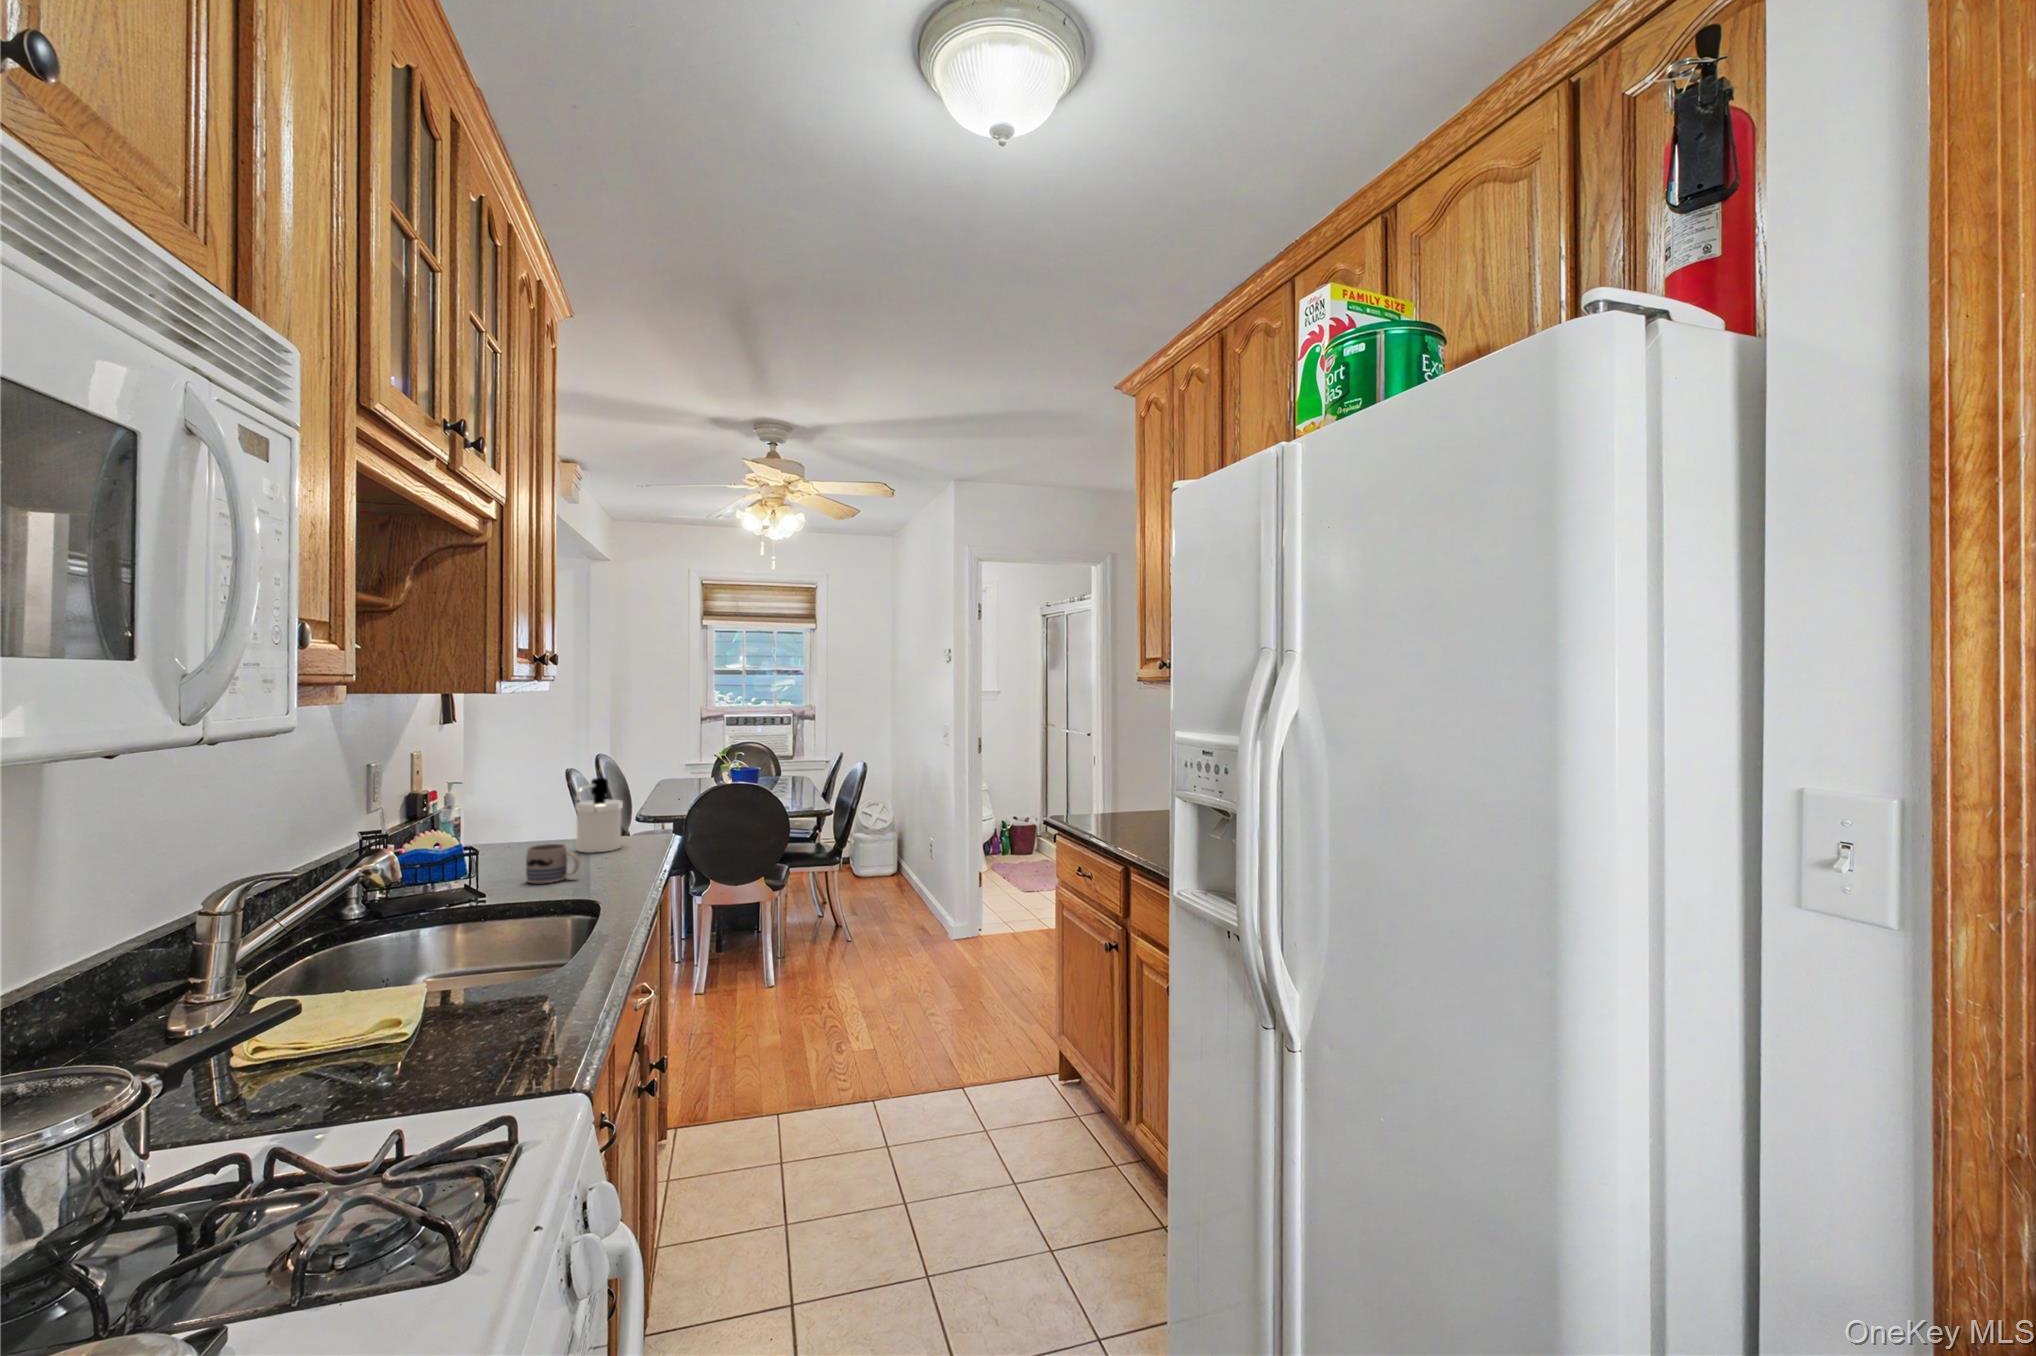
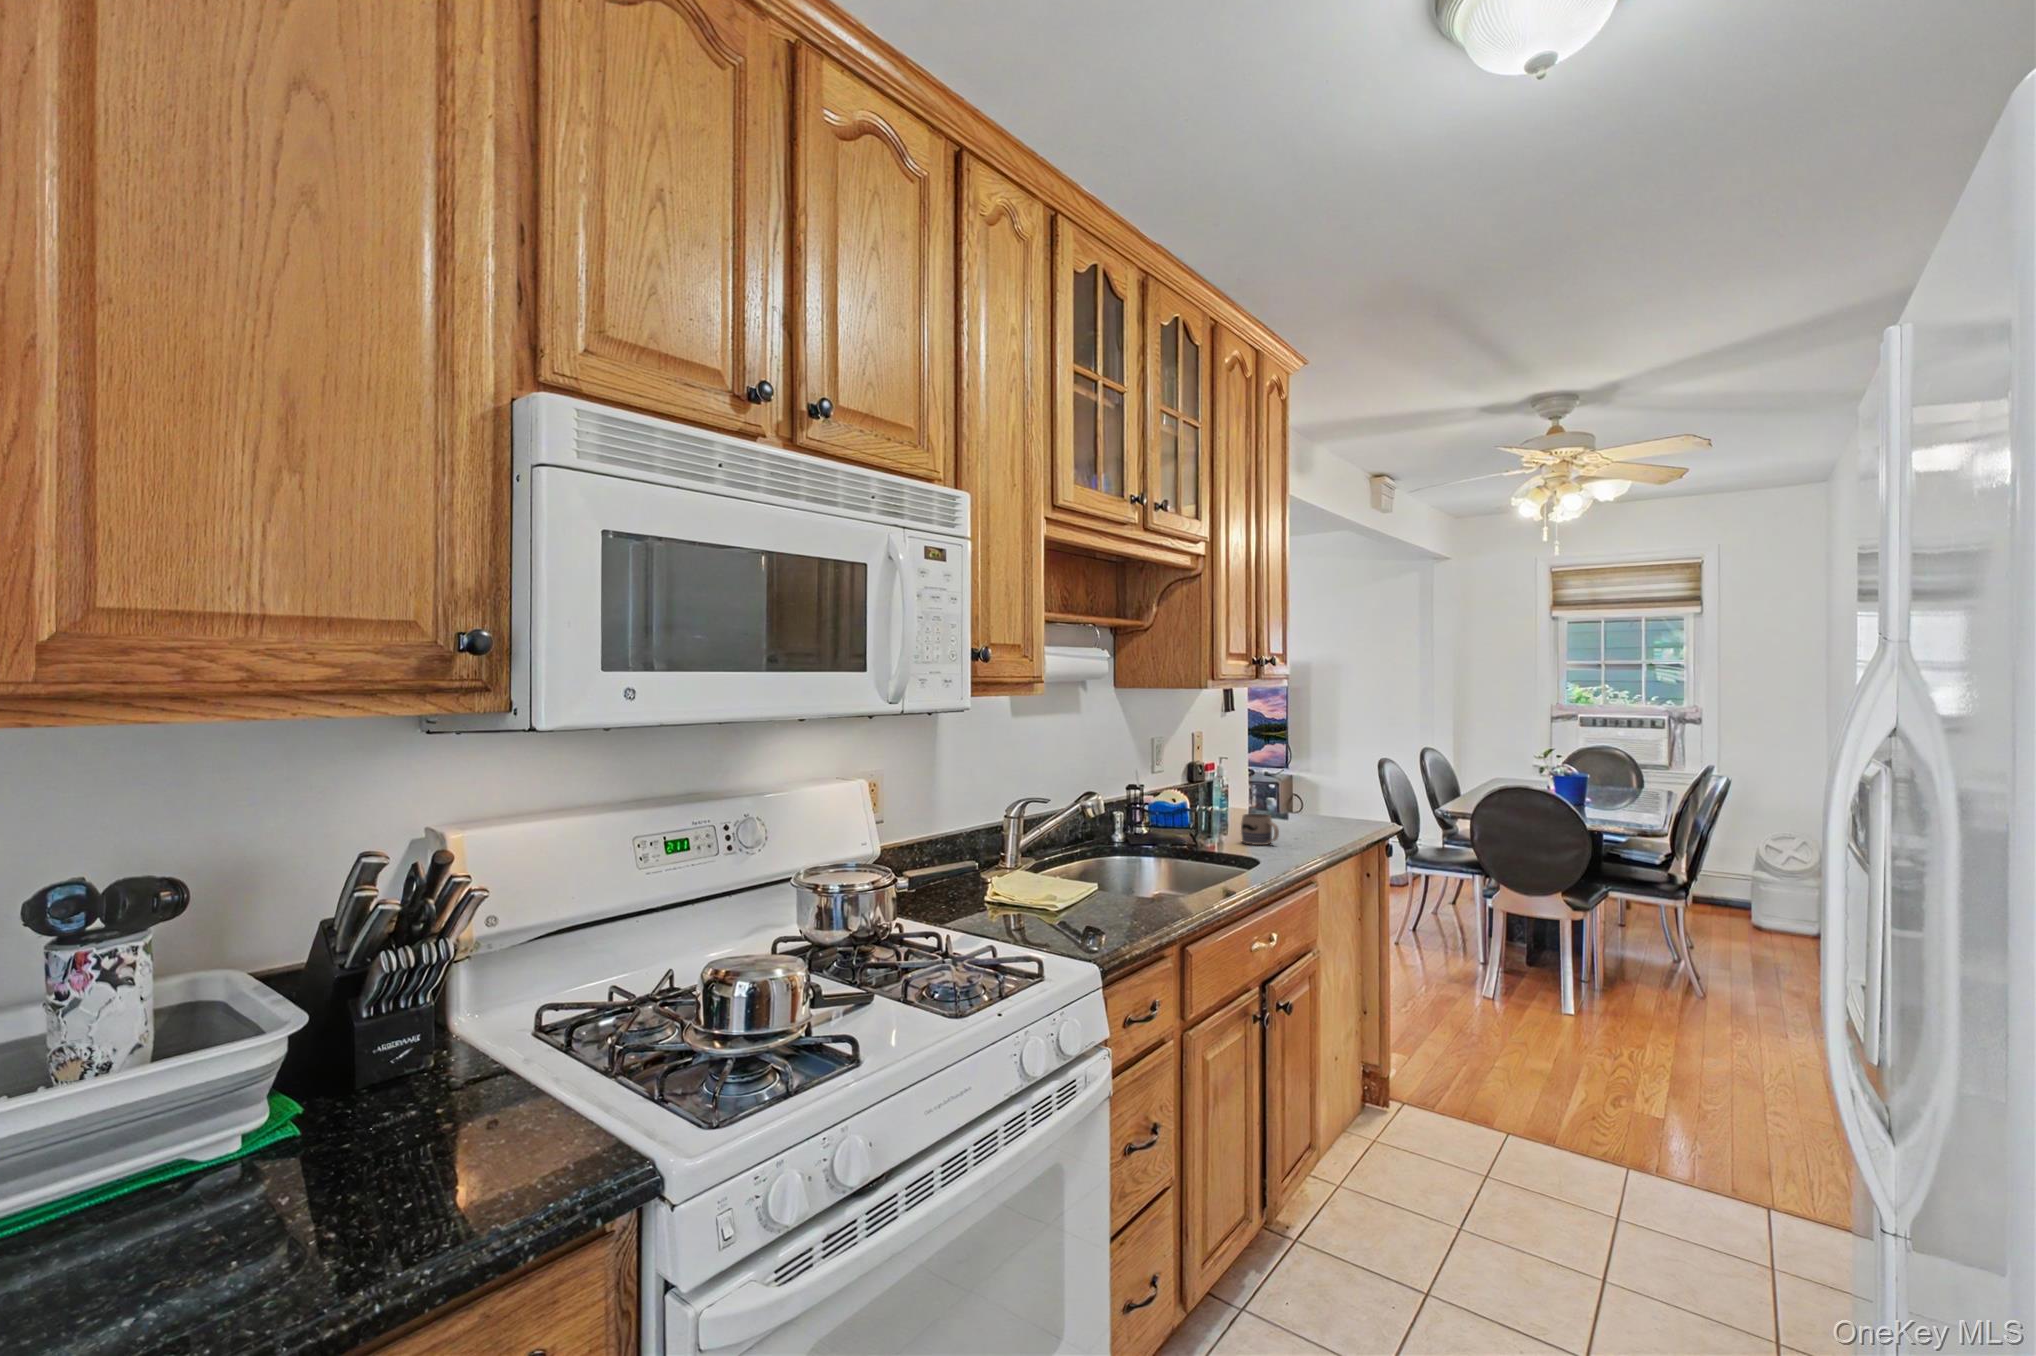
soap dispenser: present [575,778,623,853] -> none [1294,765,1341,830]

